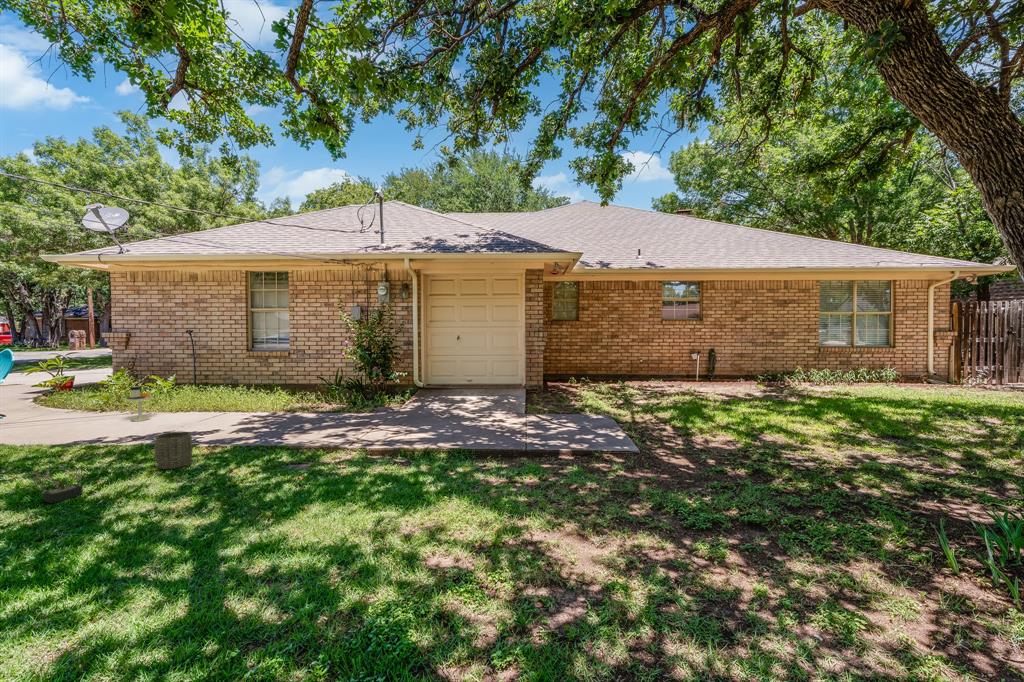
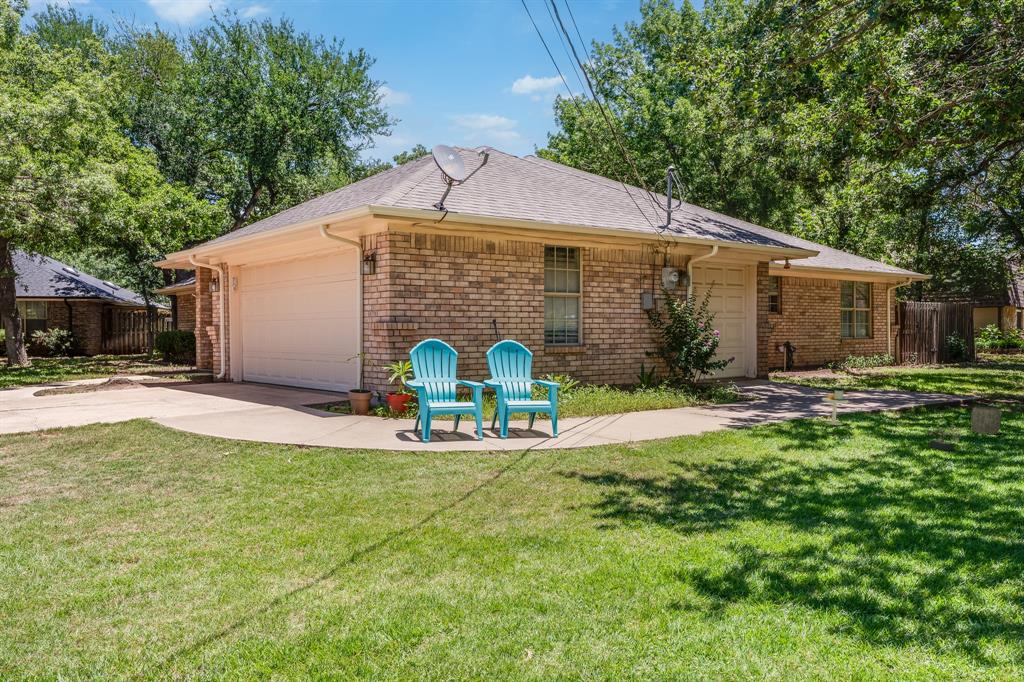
side table: present [125,386,154,421] -> present [822,387,848,425]
woven basket: present [154,431,193,469] -> present [971,407,1001,434]

